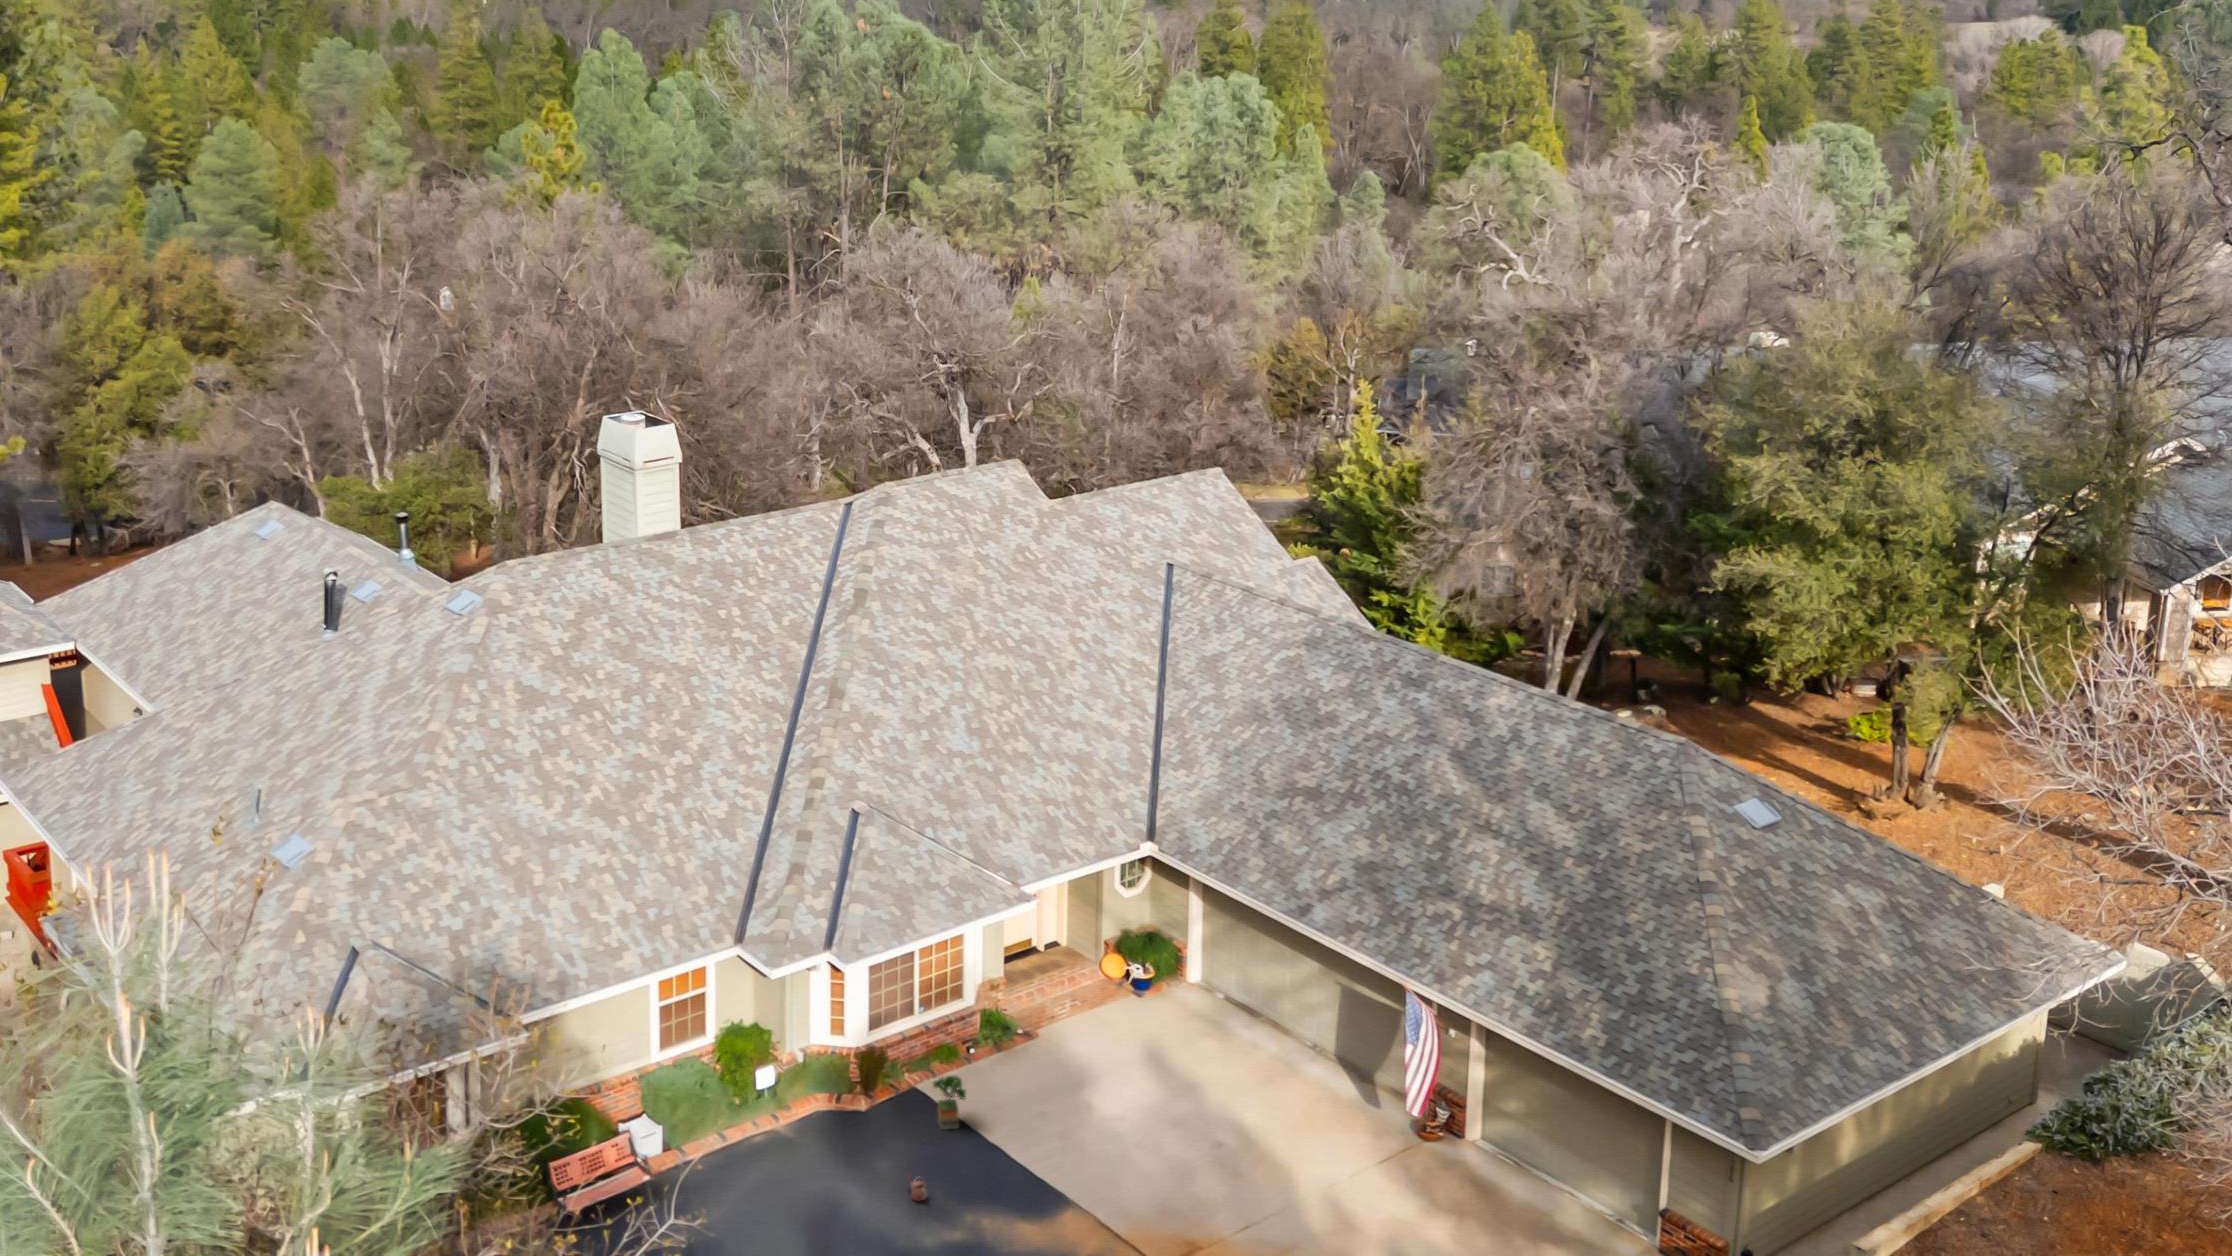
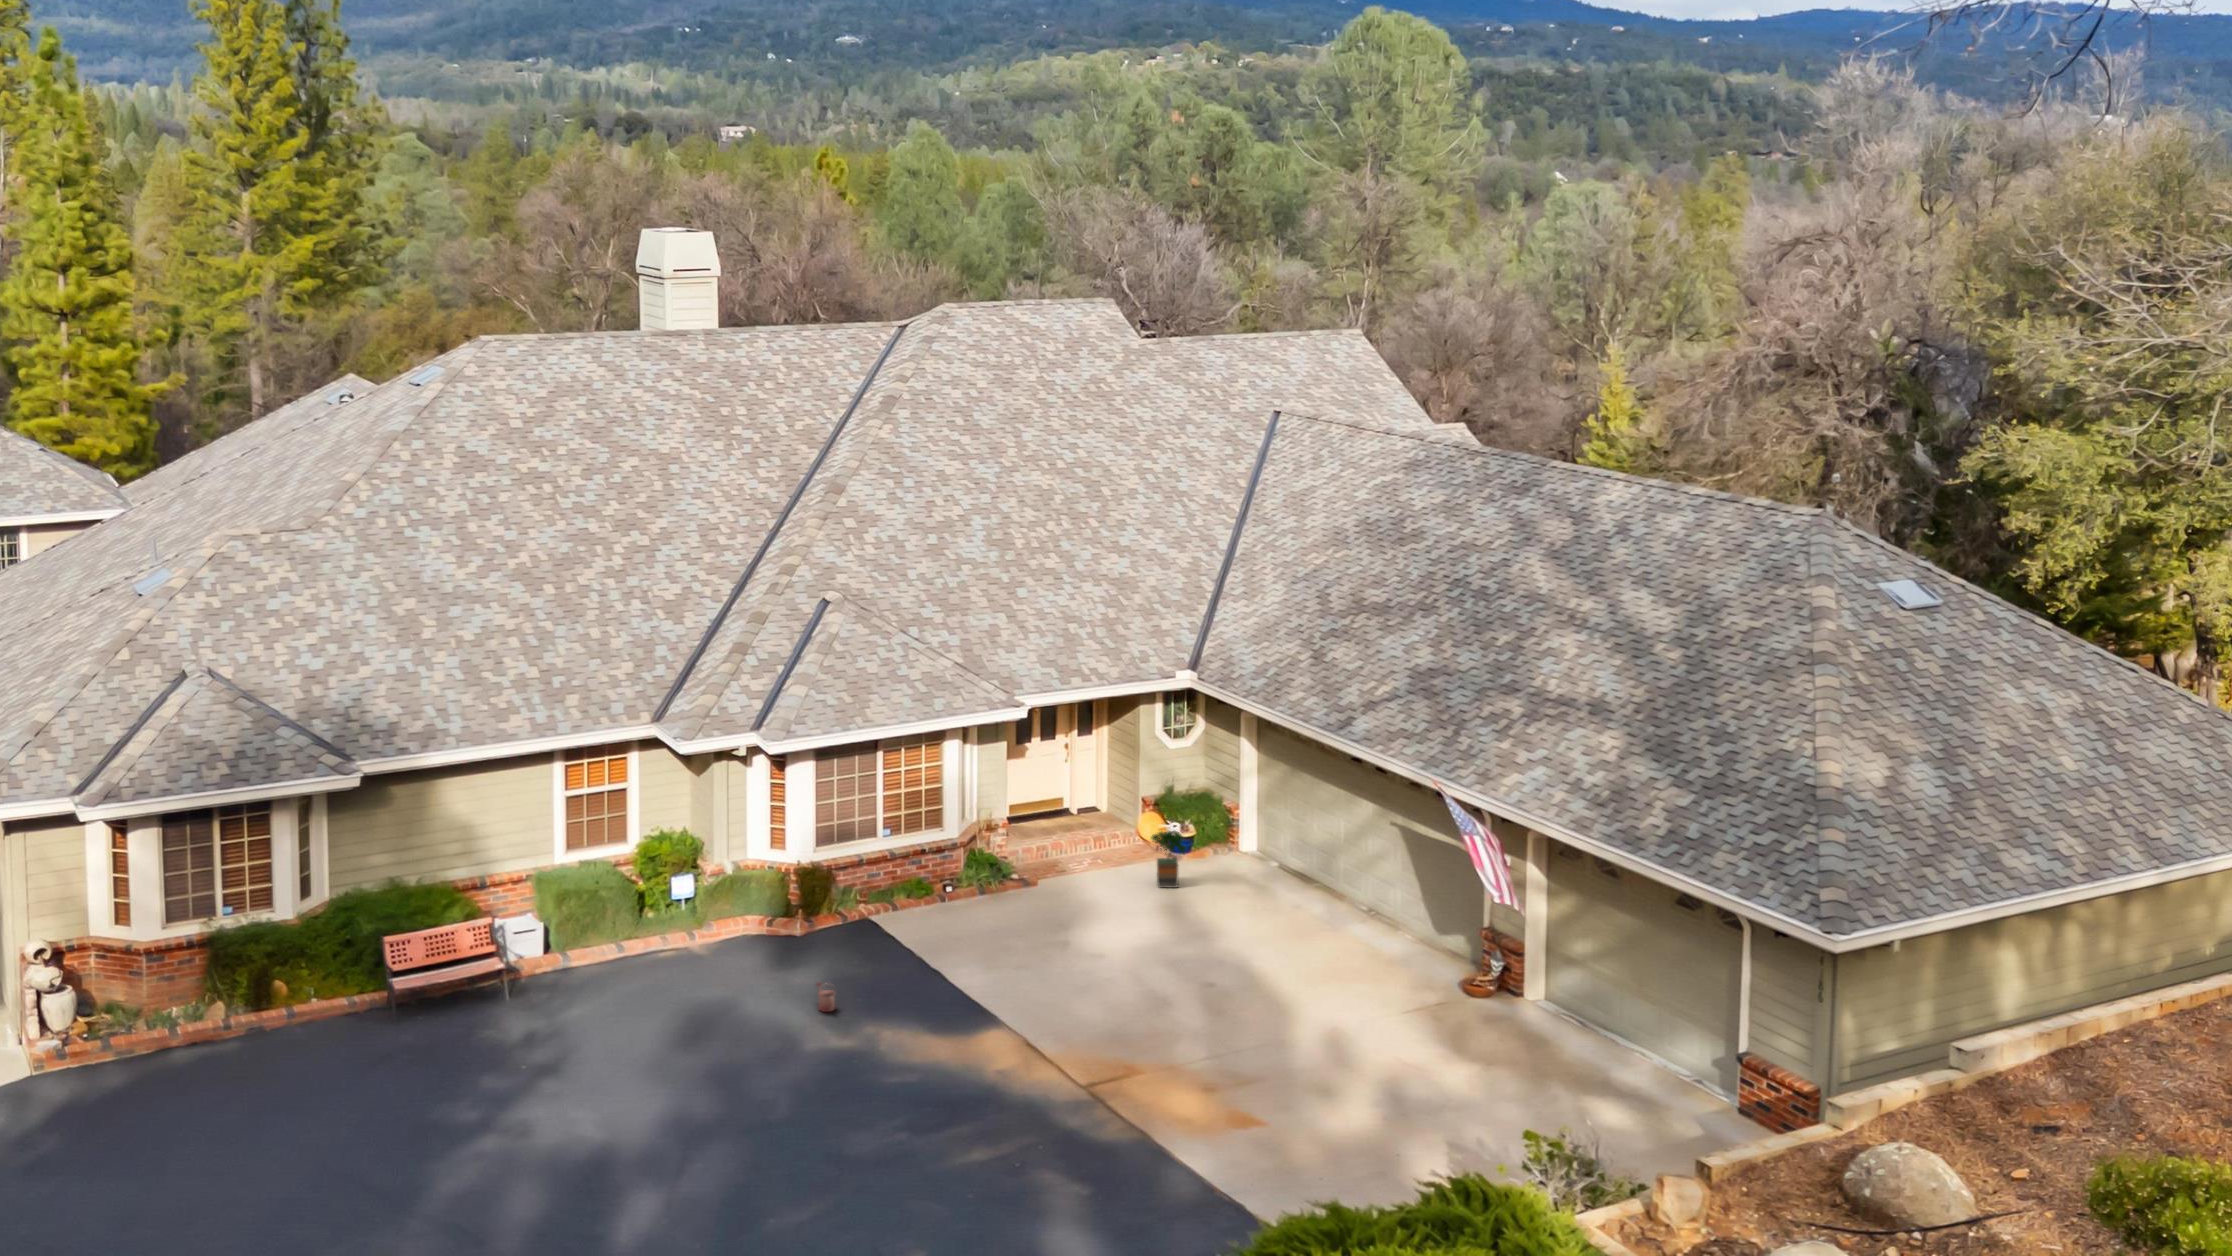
potted tree: present [933,1076,966,1130] -> present [1151,831,1187,888]

